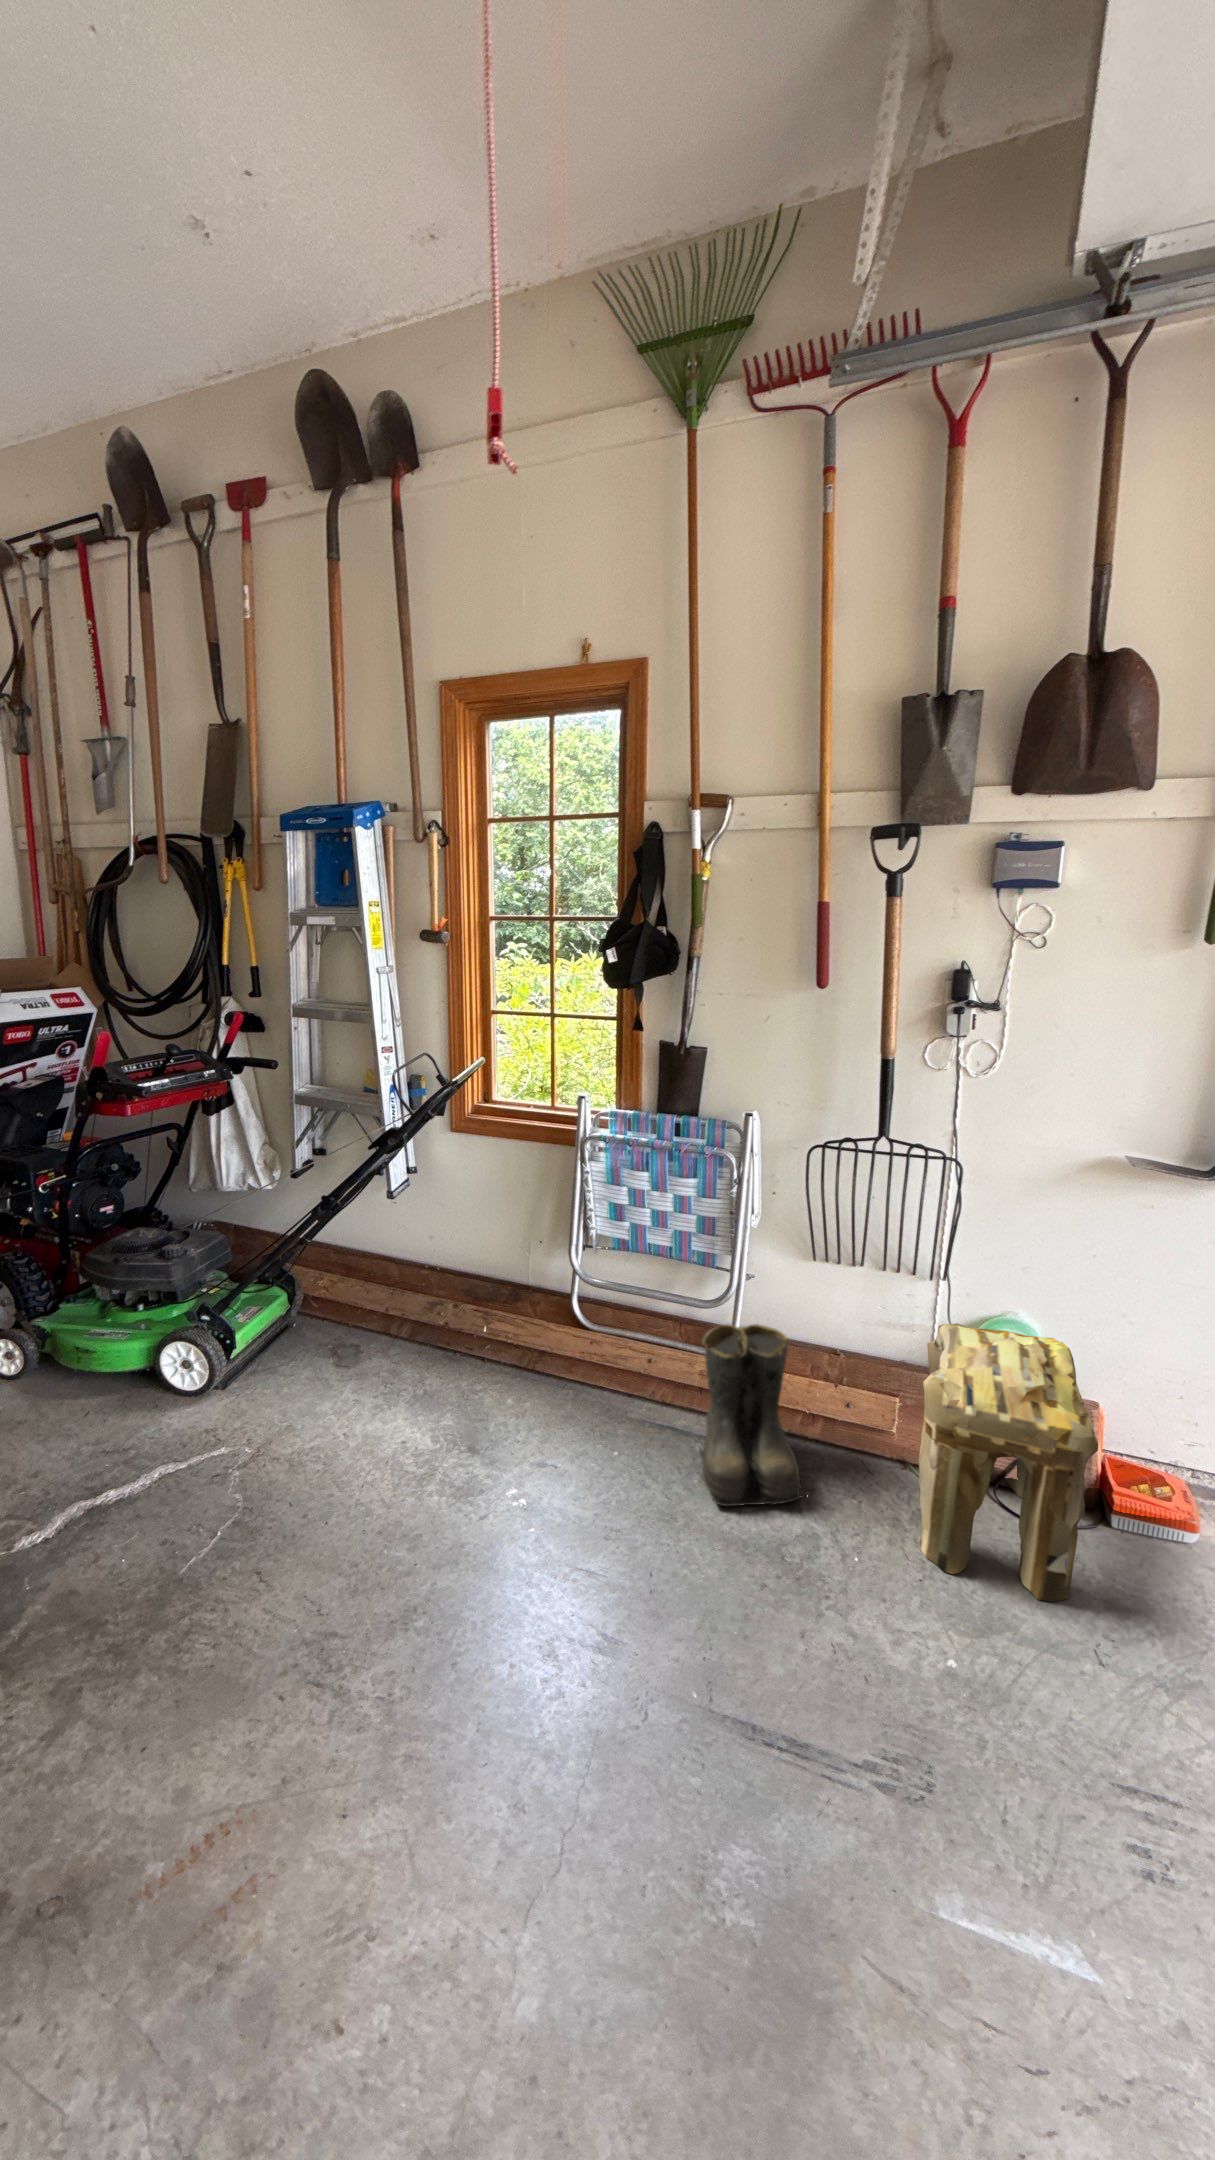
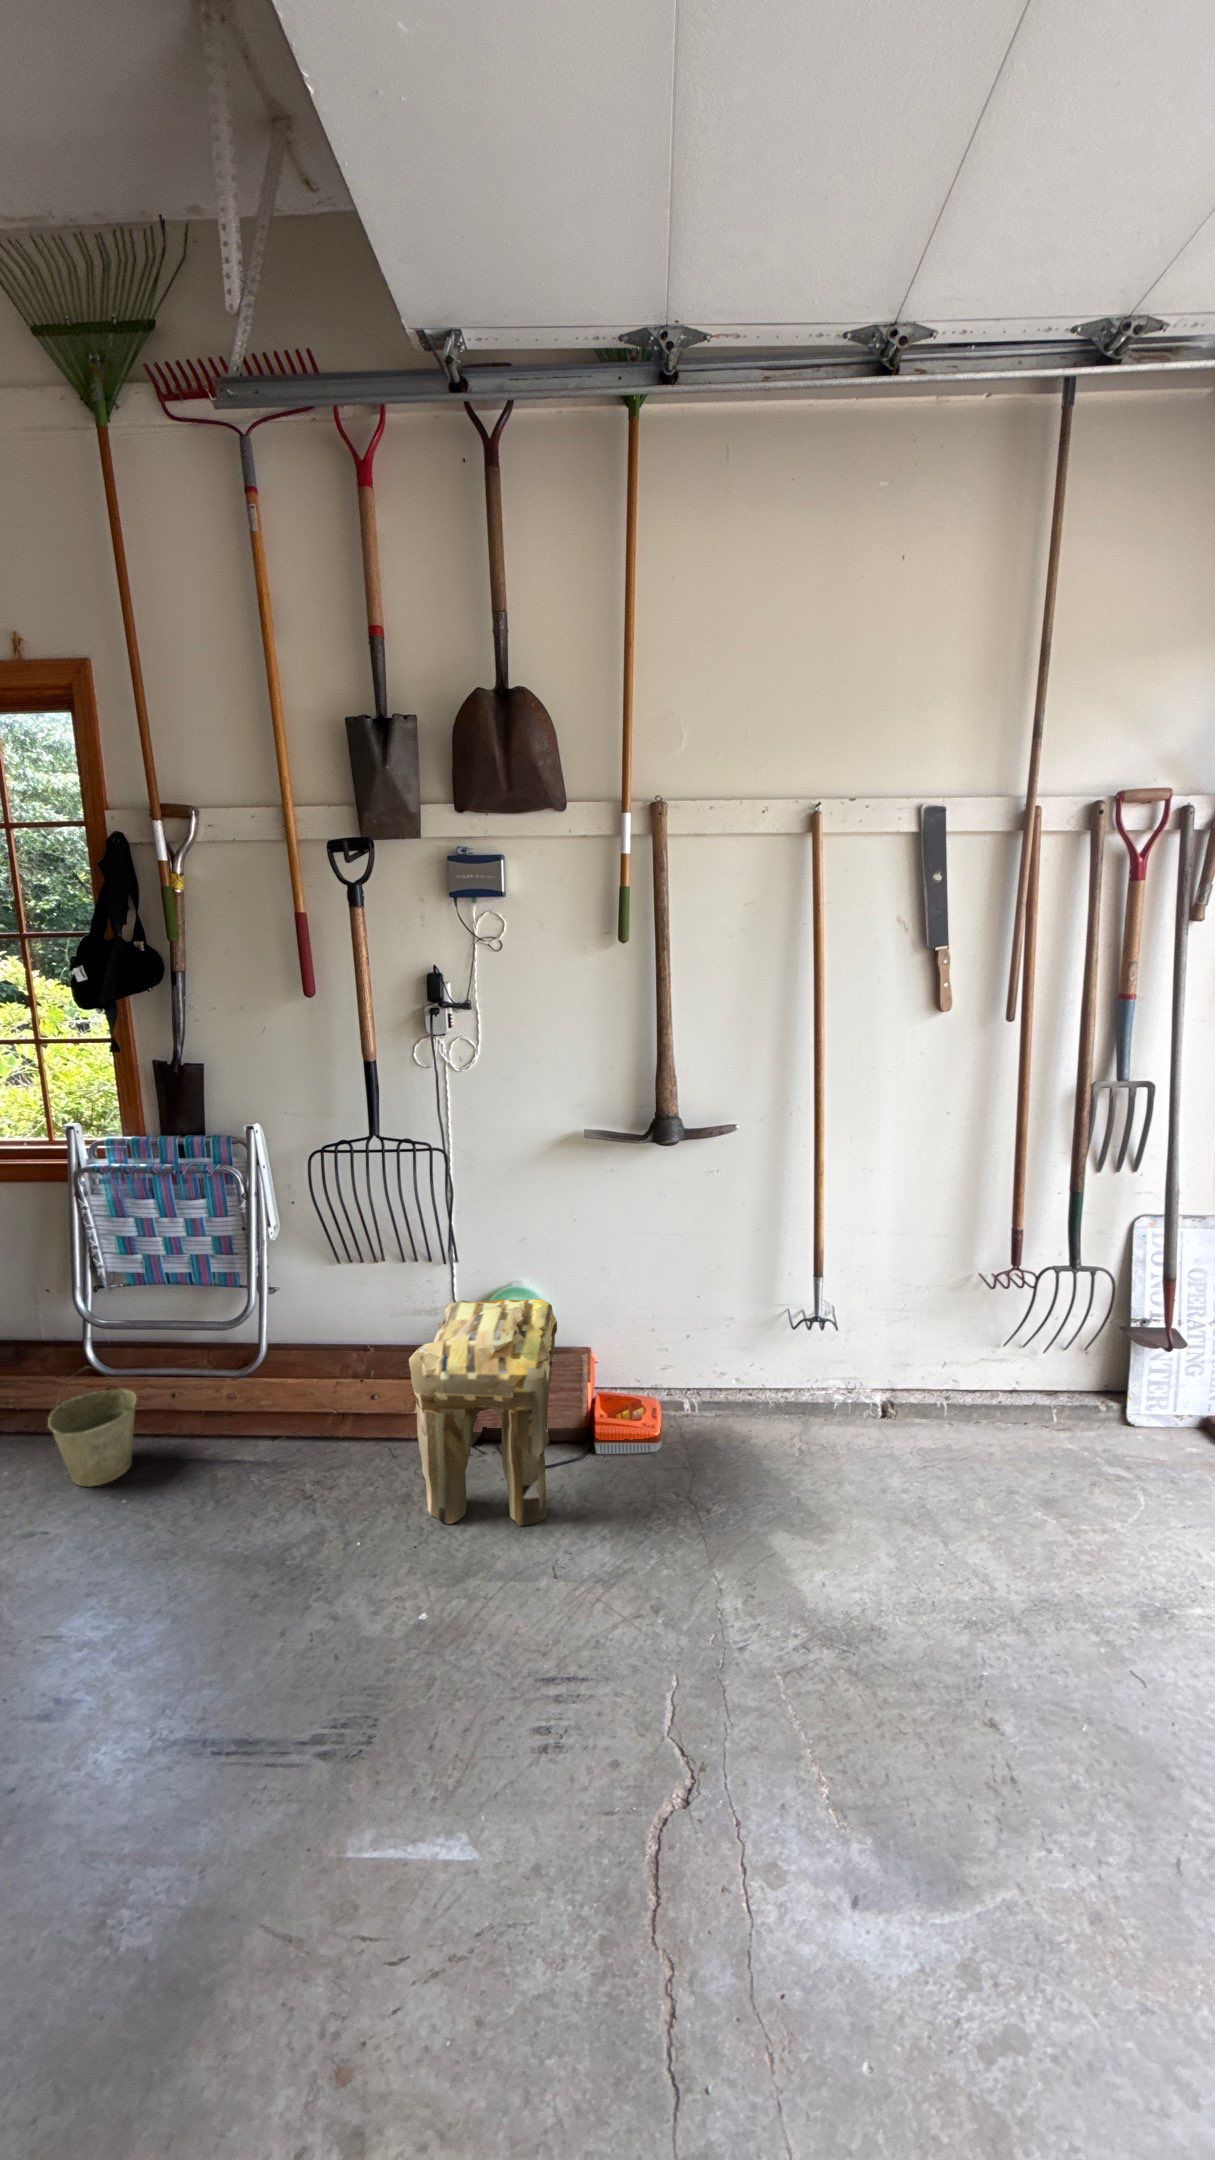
bucket: none [546,1322,620,1437] -> present [48,1385,136,1487]
boots: present [700,1324,804,1506] -> none [217,1335,328,1517]

